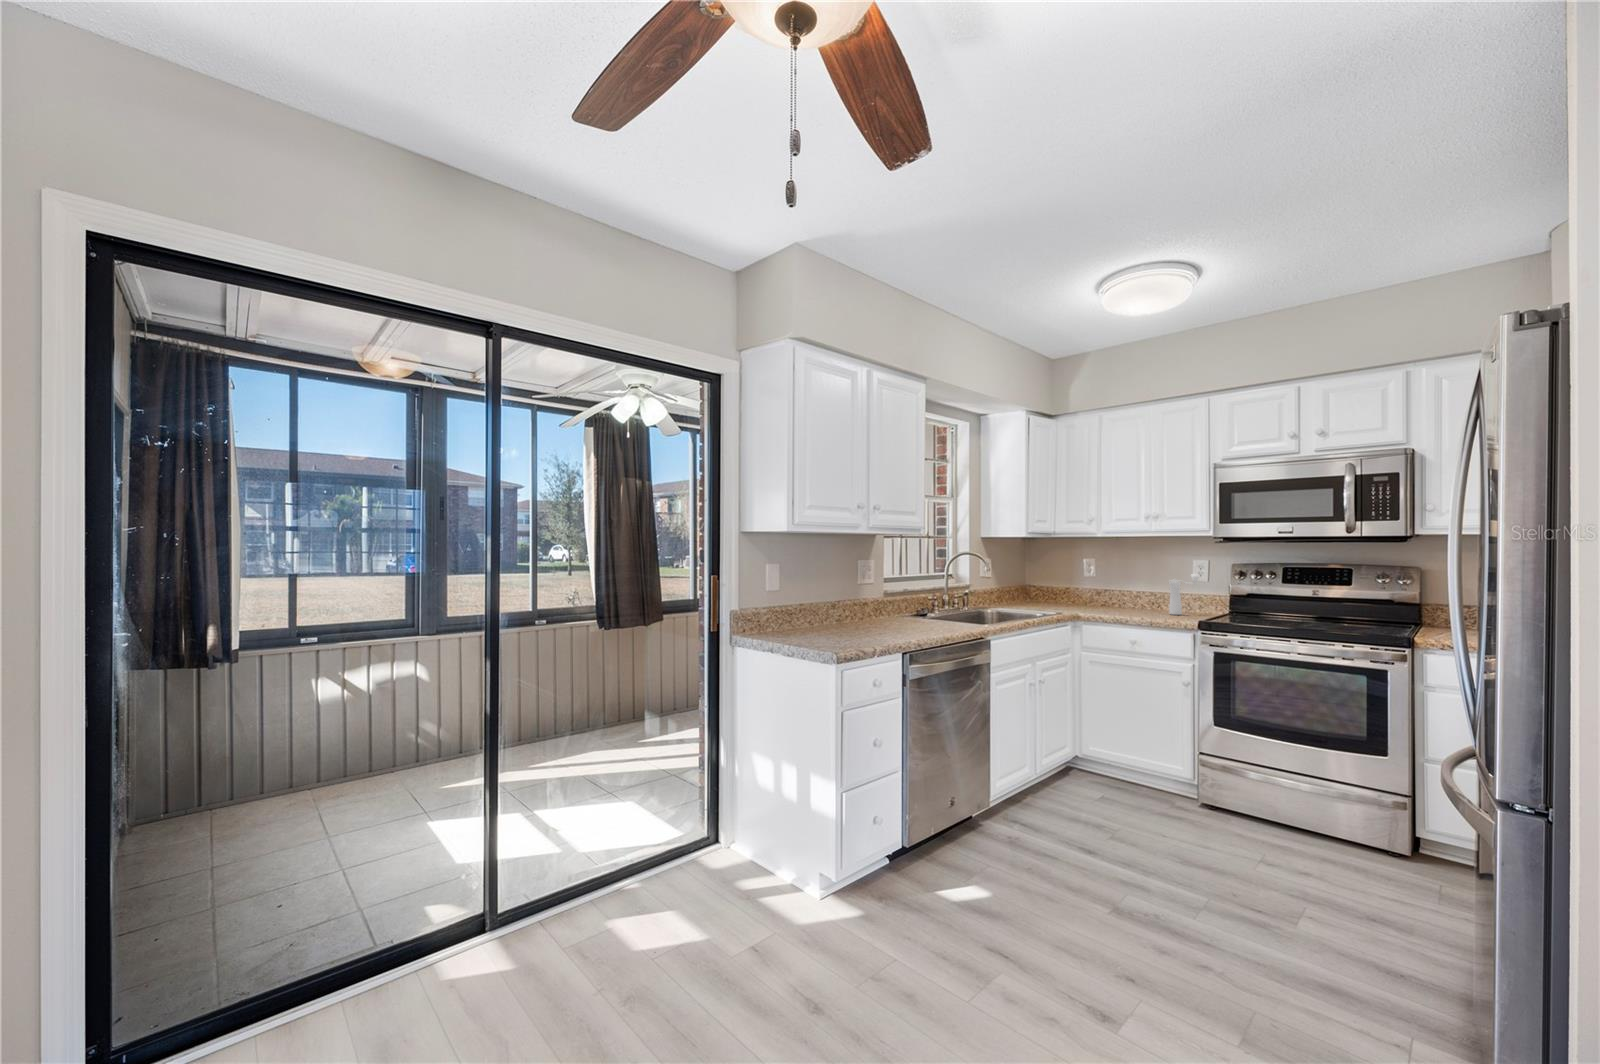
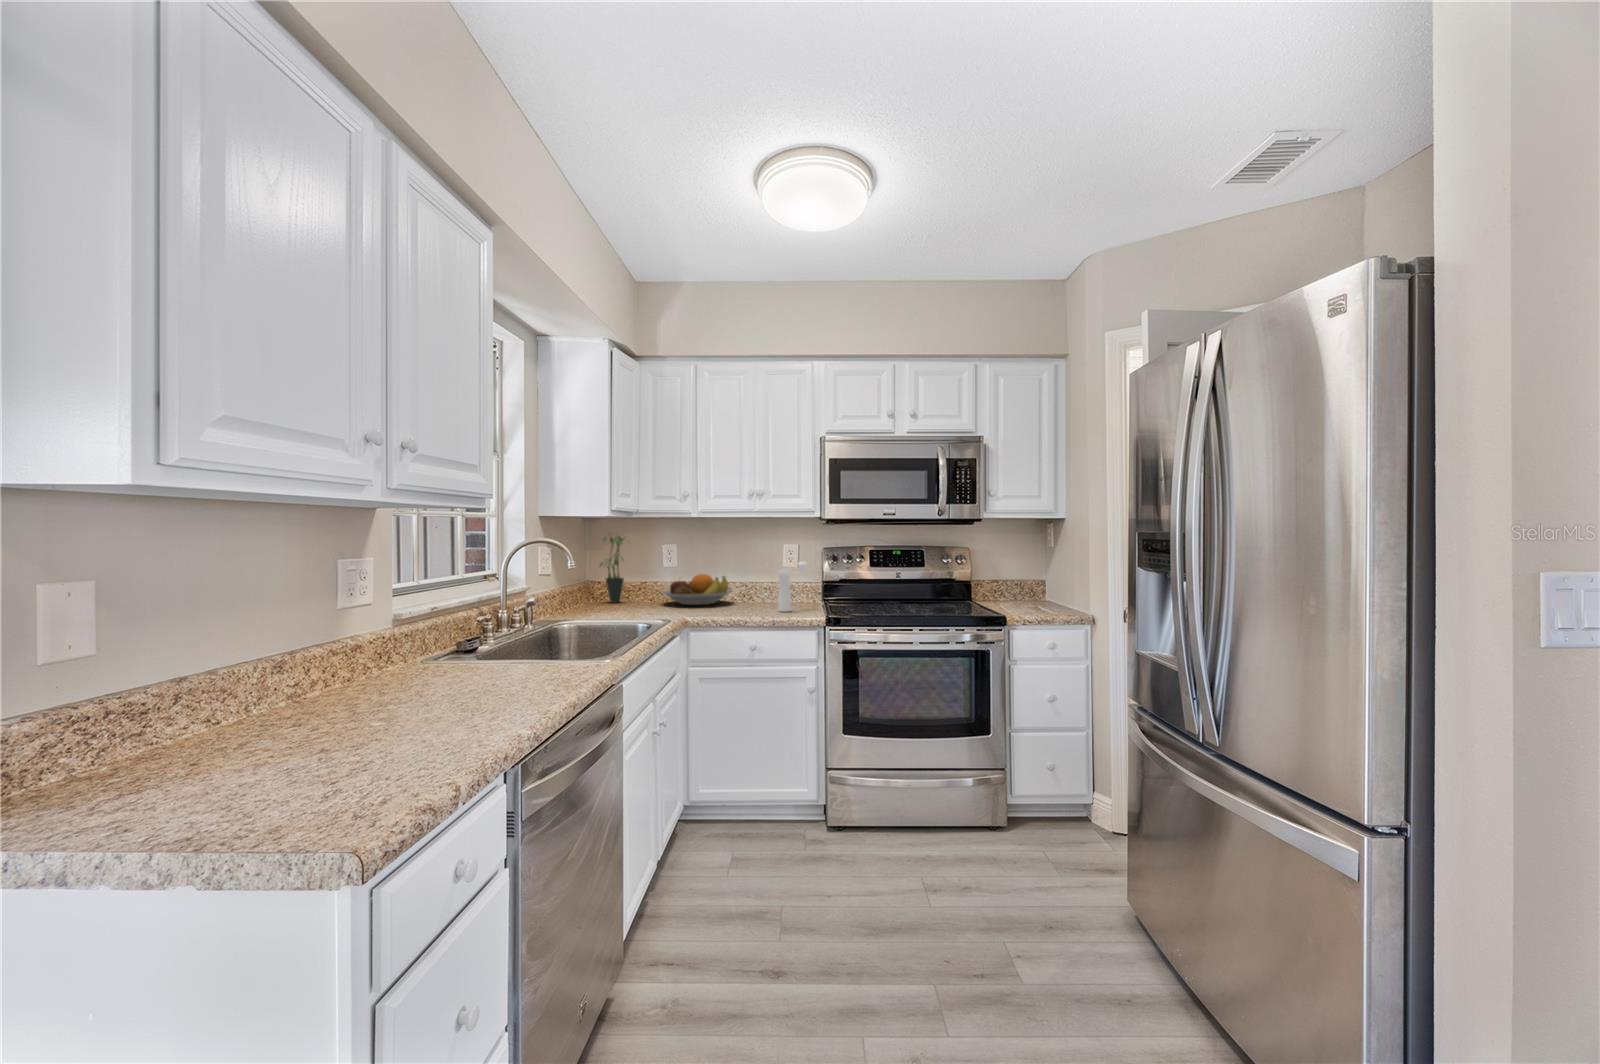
potted plant: none [1031,550,1055,602] -> present [600,533,624,603]
fruit bowl: none [1077,582,1139,607] -> present [662,574,732,605]

